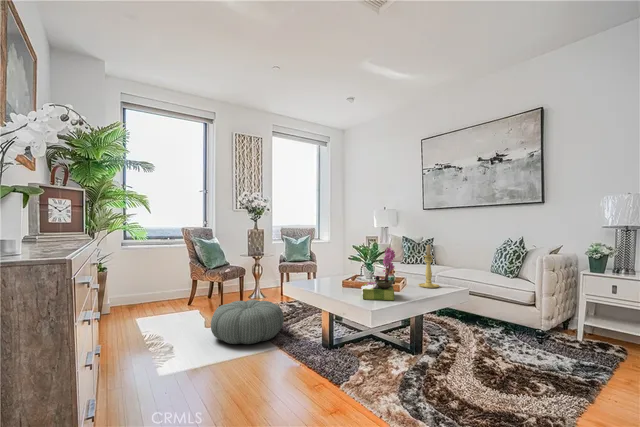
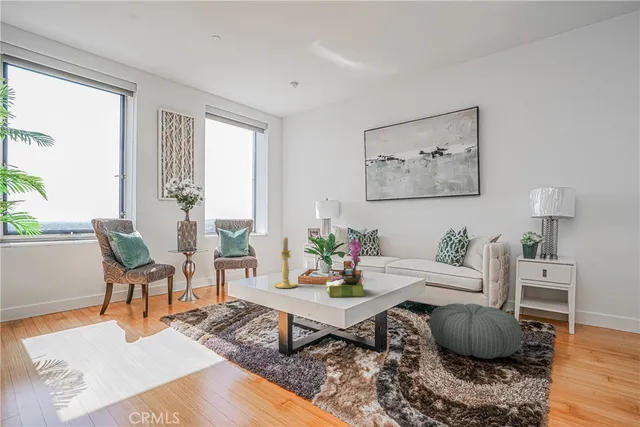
candle holder: present [418,244,439,288] -> present [274,237,297,288]
pouf: present [211,300,284,344] -> present [430,303,522,359]

